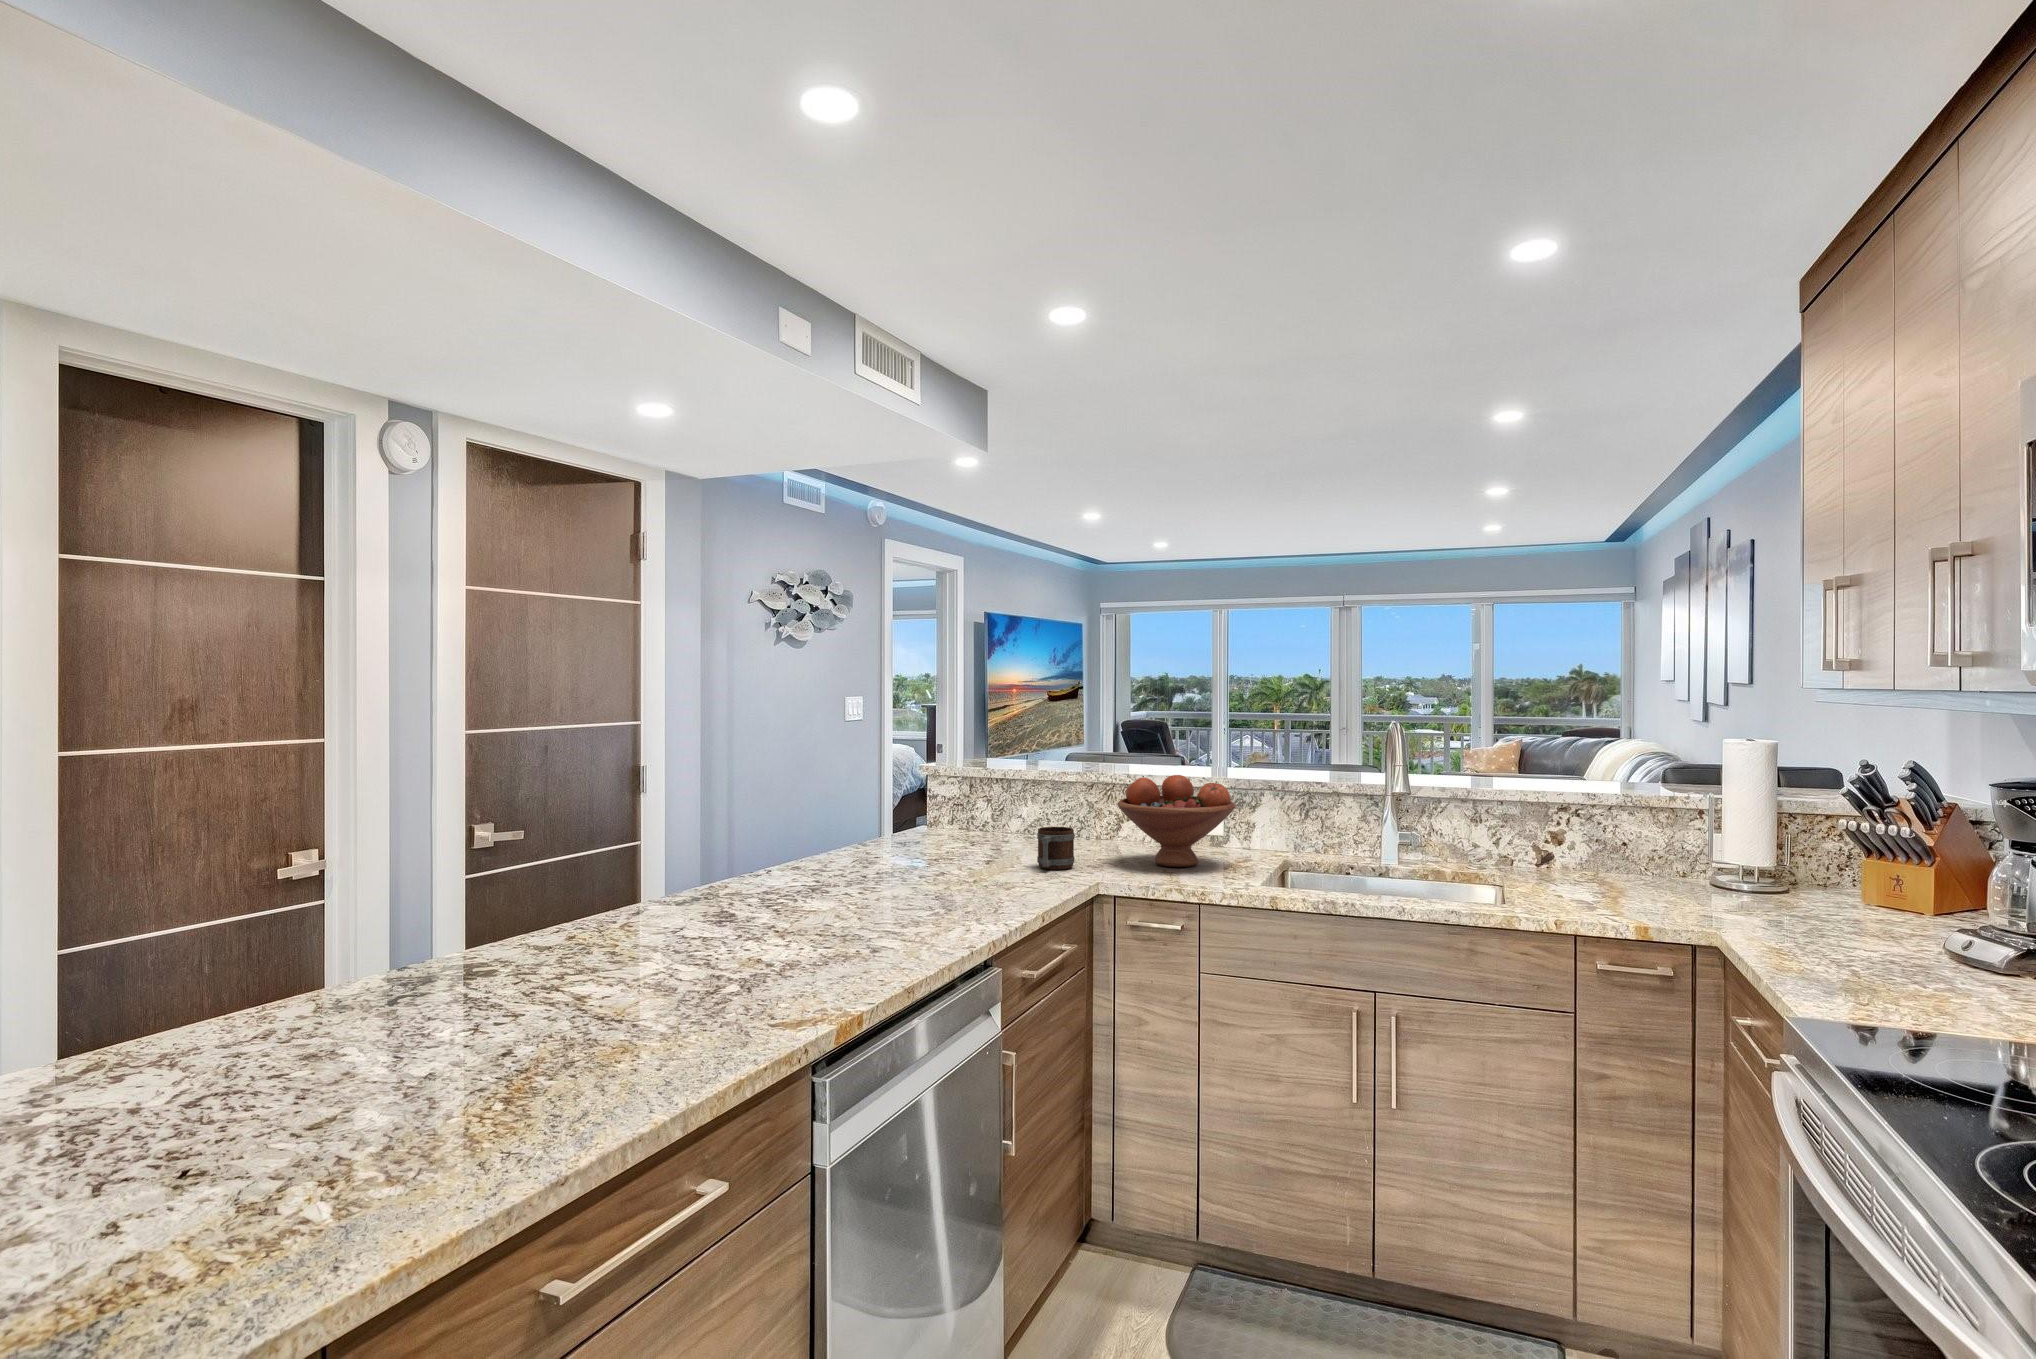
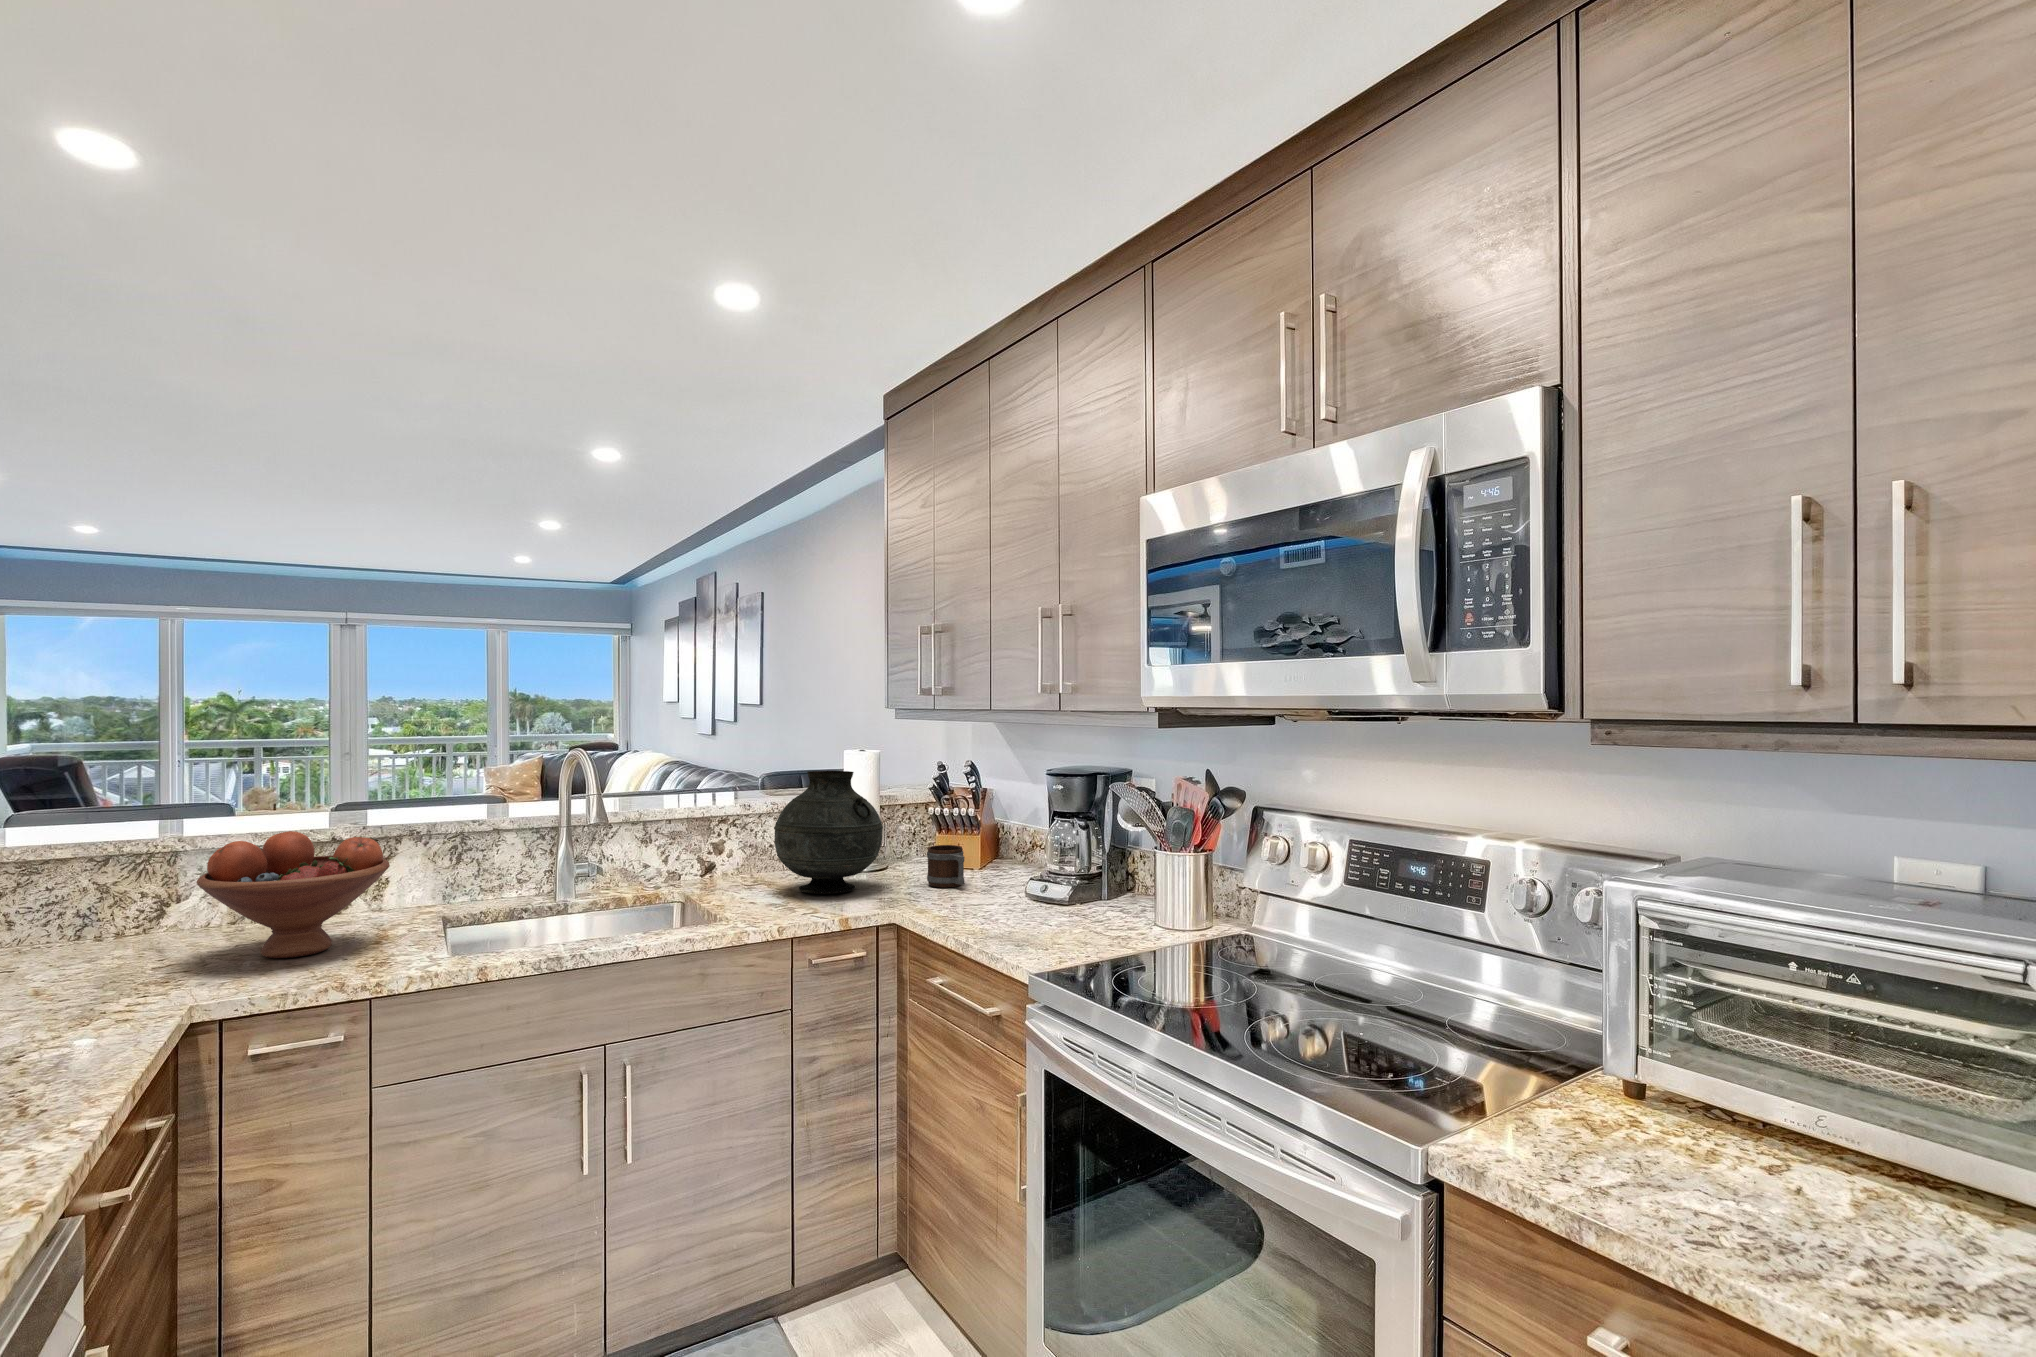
vase: none [1598,759,1745,904] -> present [774,771,883,894]
mug: present [1037,827,1075,870] -> present [927,845,965,888]

